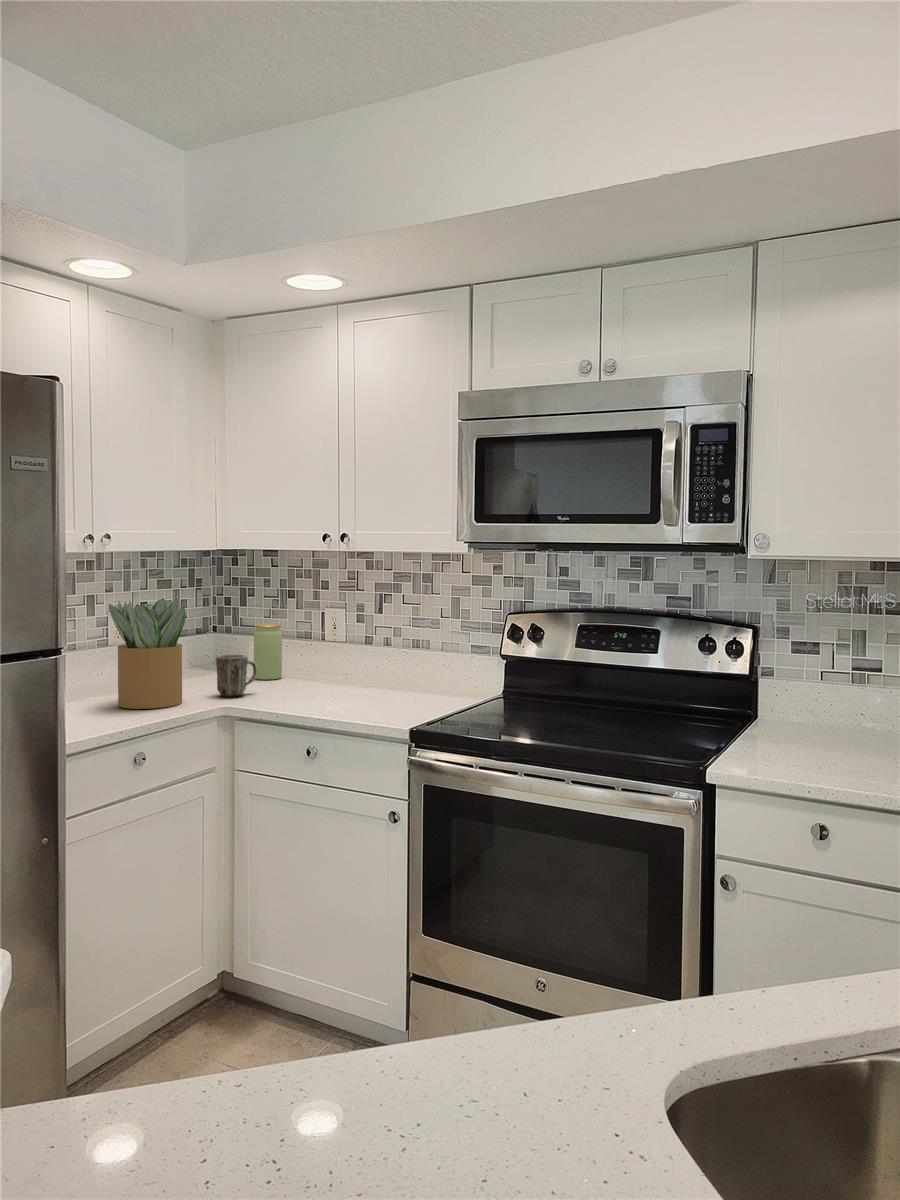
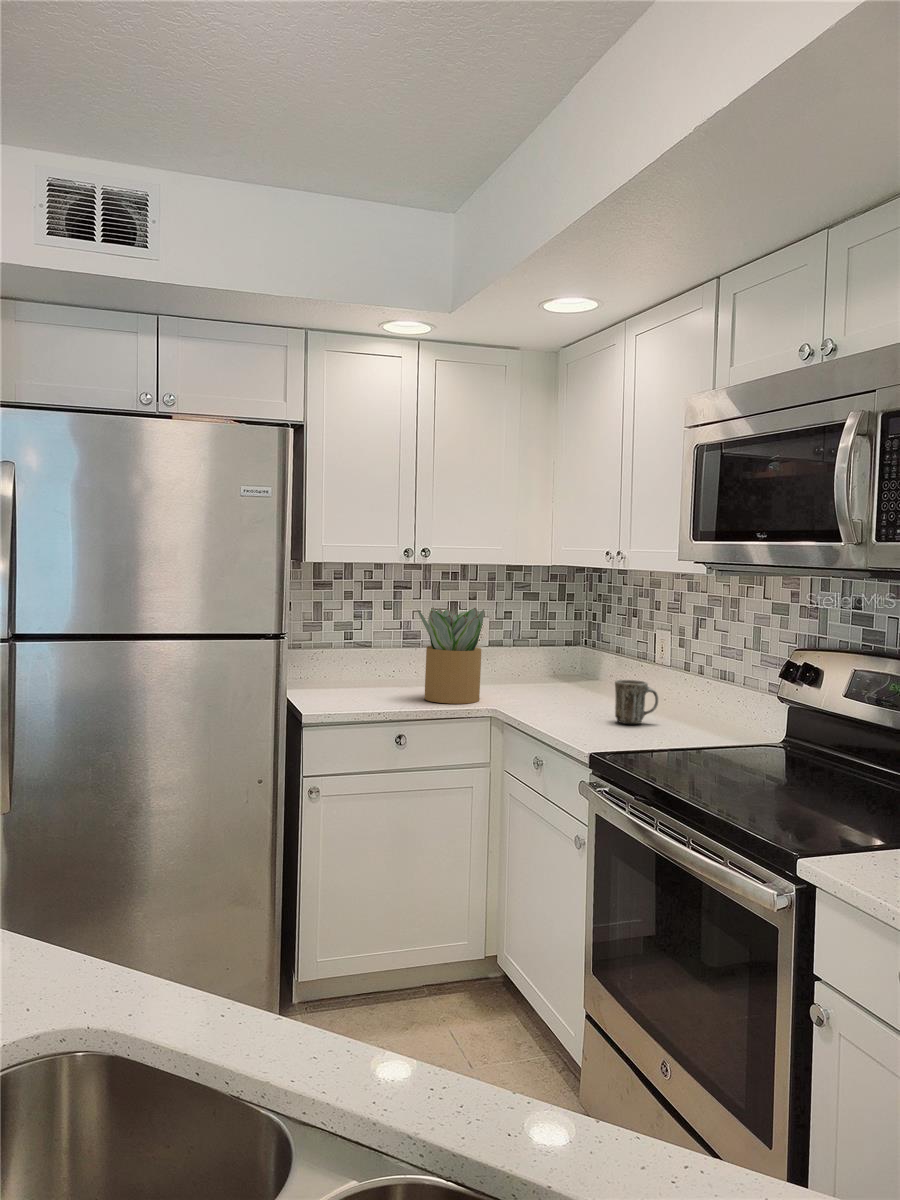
jar: present [254,624,282,680] -> none [581,640,610,694]
mug: present [216,655,257,696] -> present [615,680,658,724]

